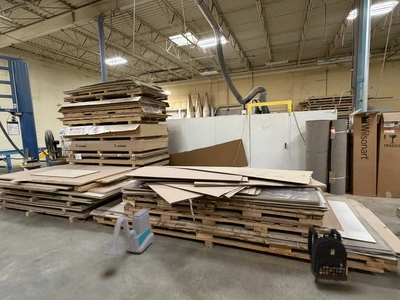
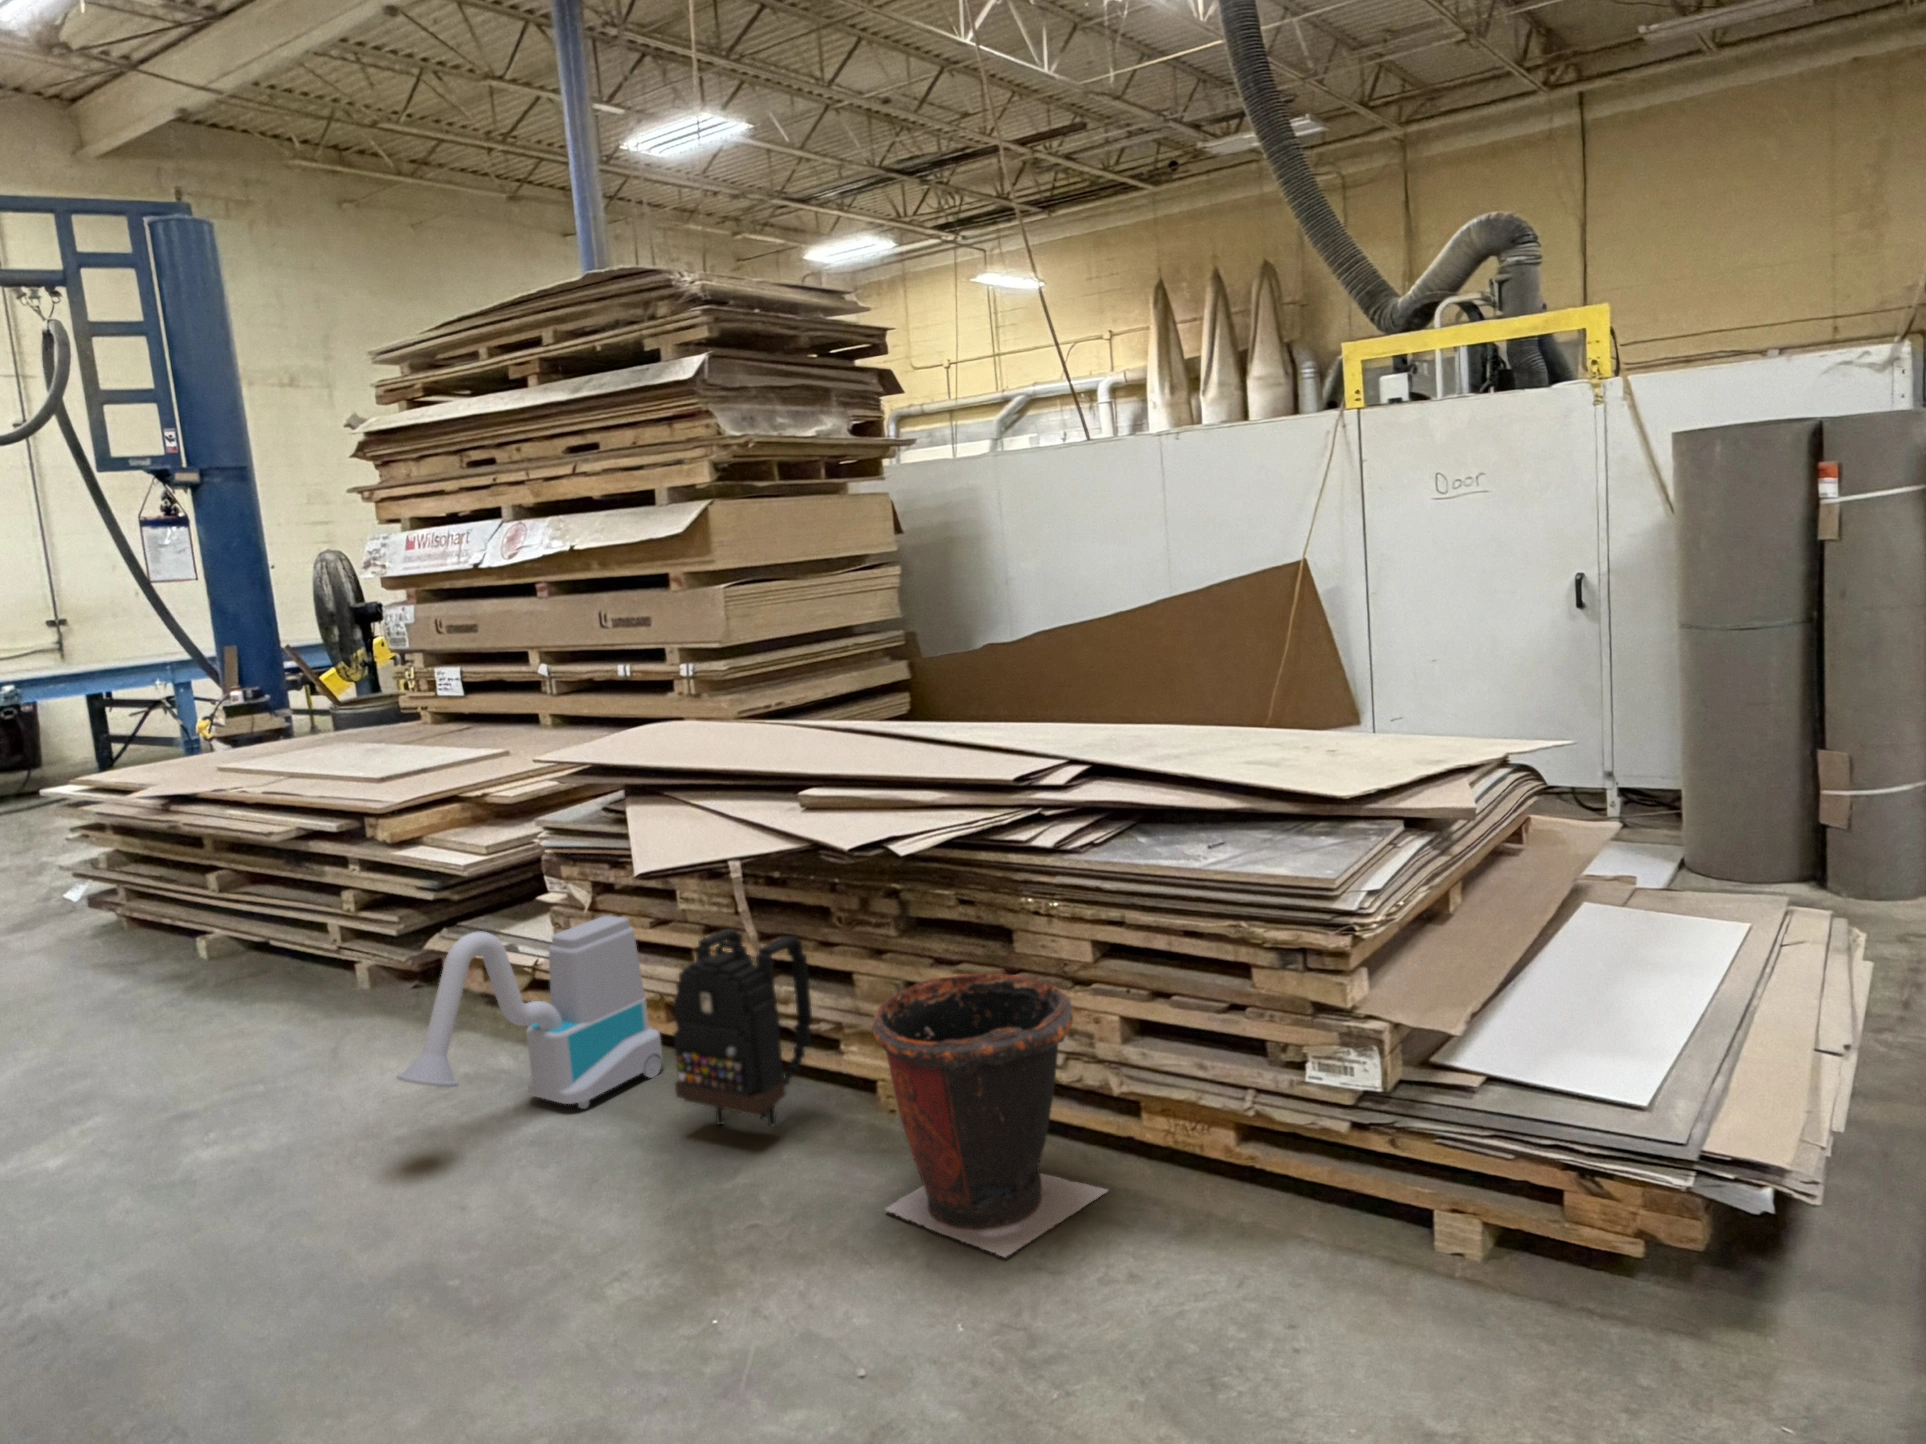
waste bin: none [226,221,270,287] -> present [872,974,1108,1257]
backpack: present [308,228,348,282] -> present [674,929,813,1126]

